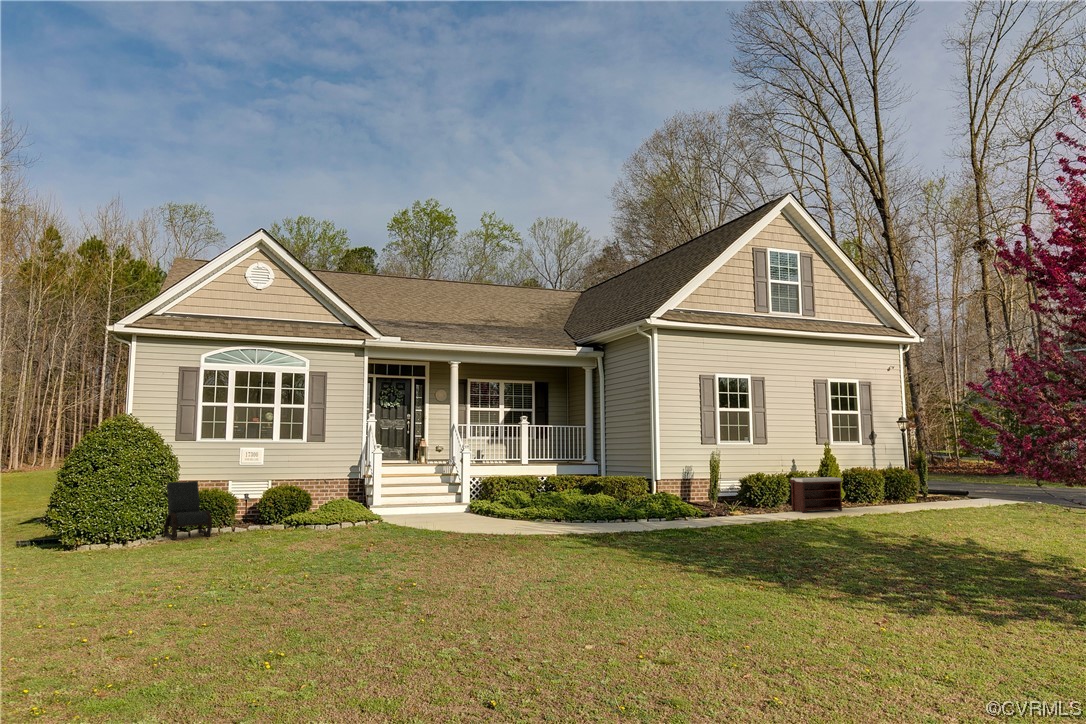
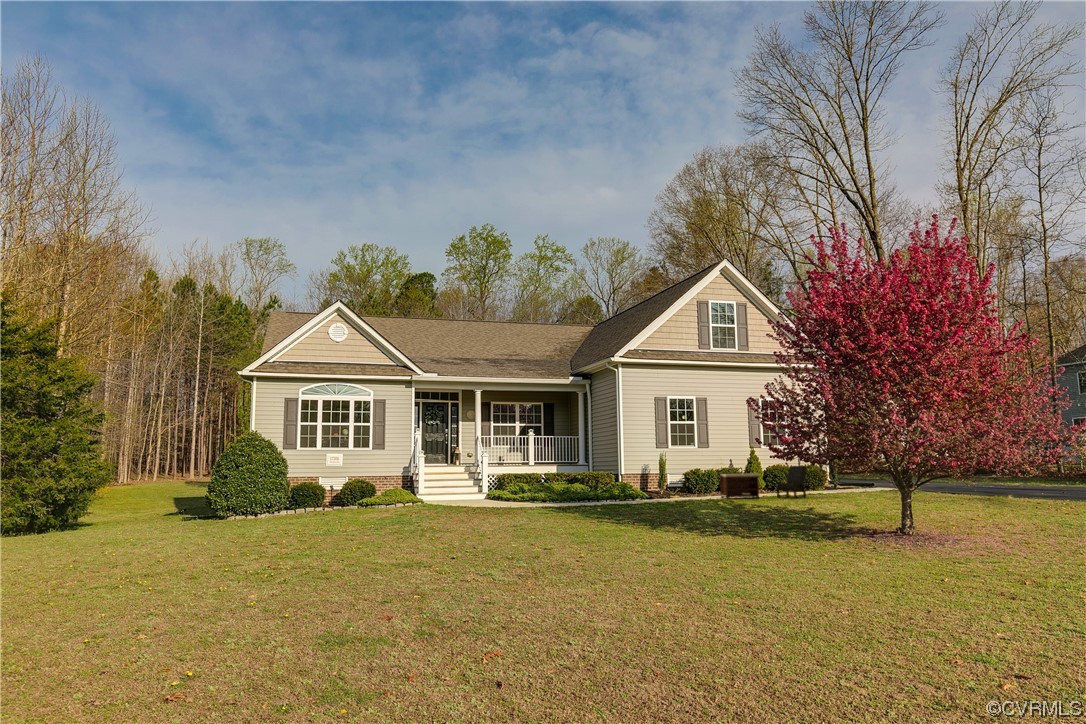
lounge chair: present [164,481,212,540] -> present [776,466,806,498]

